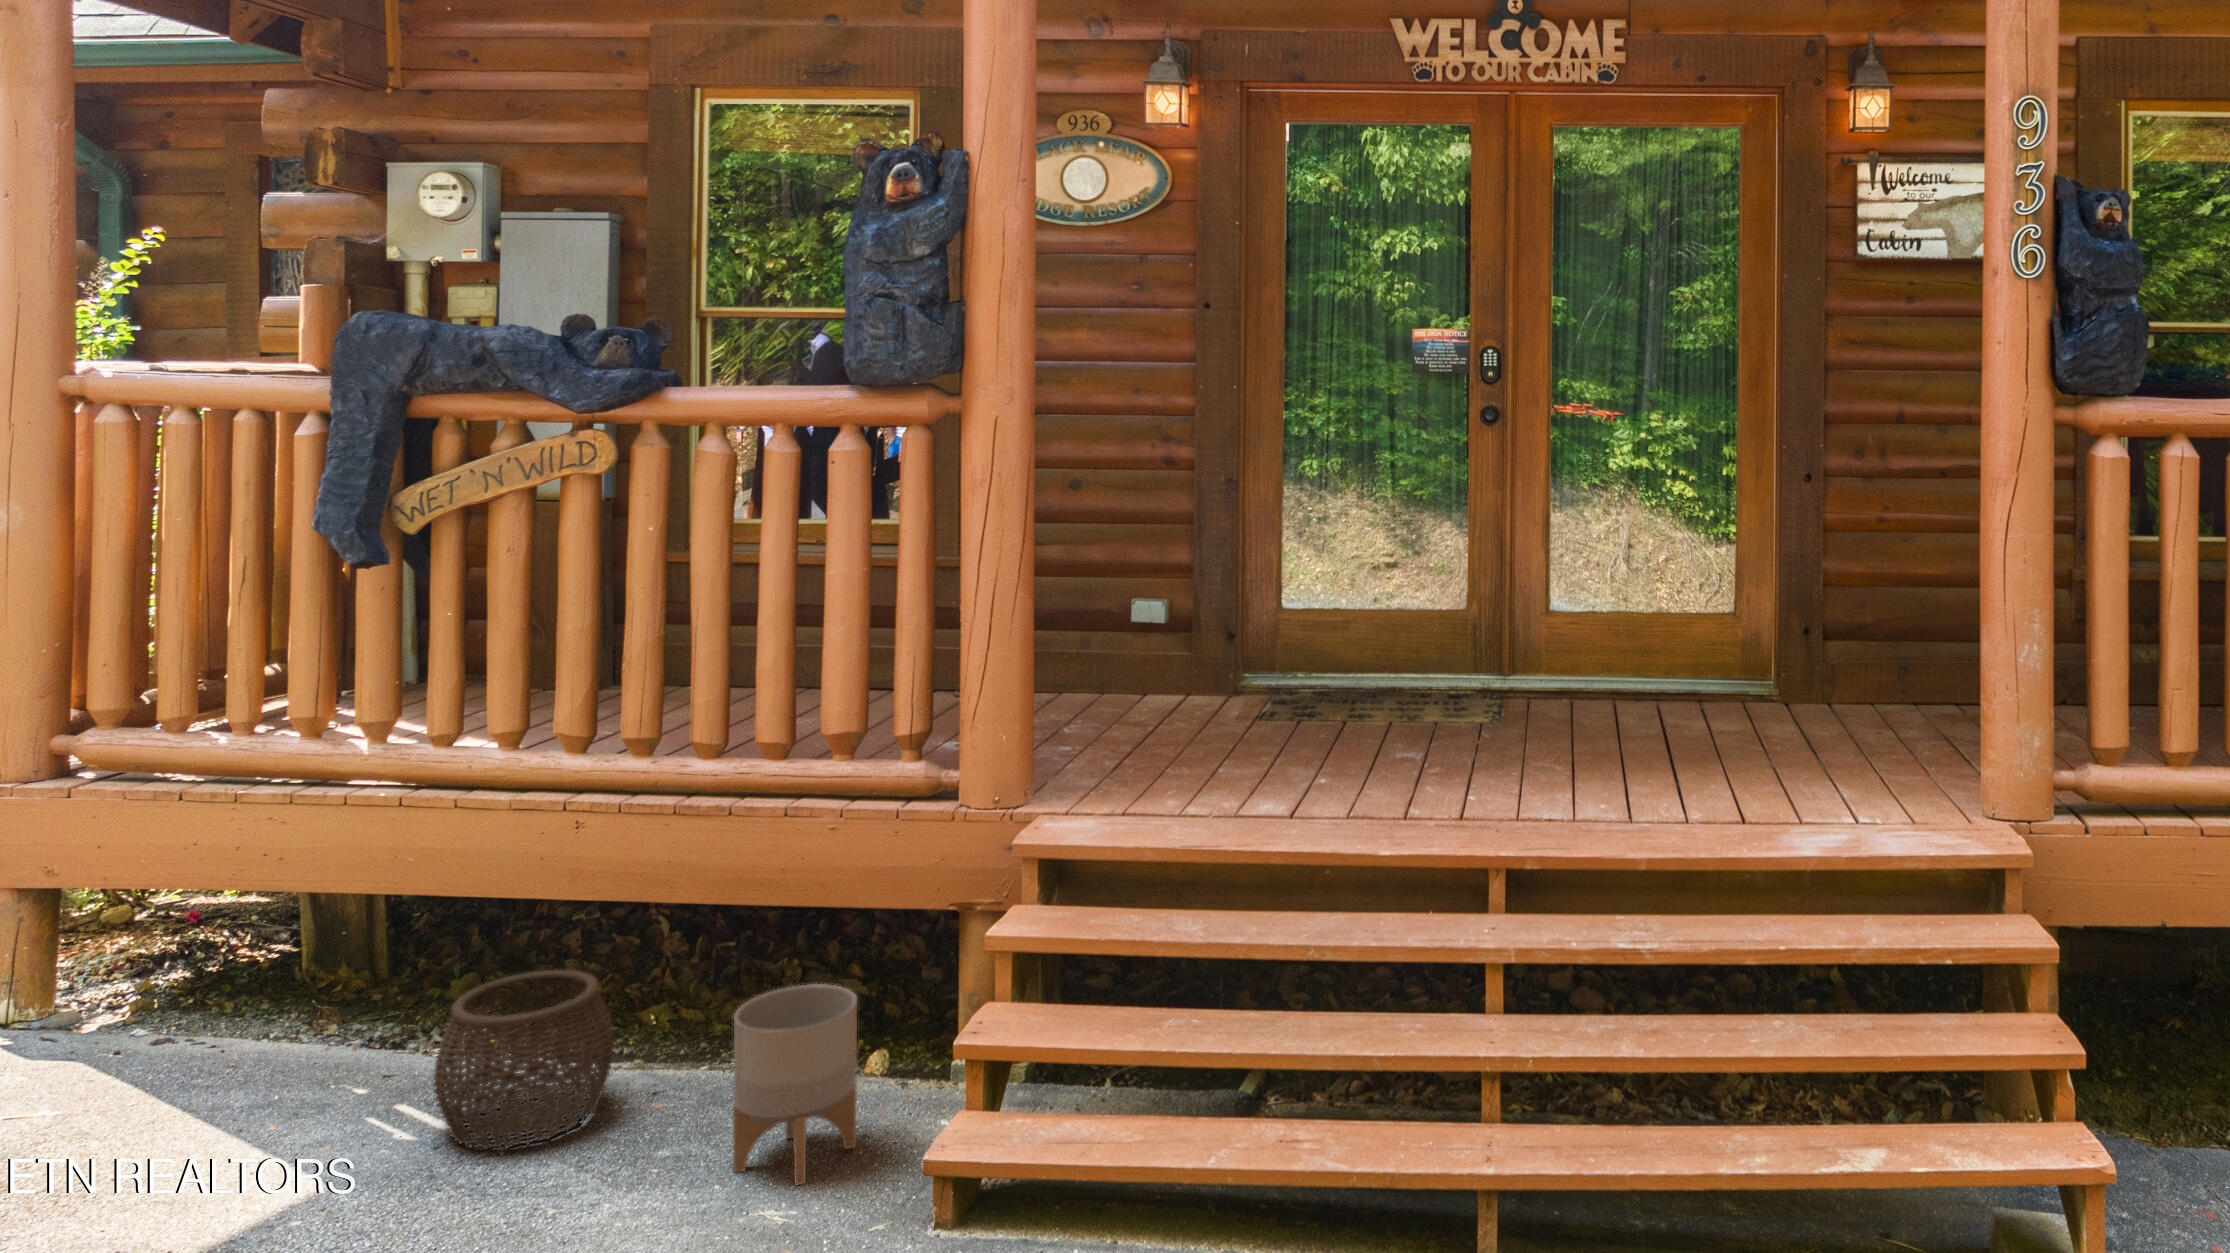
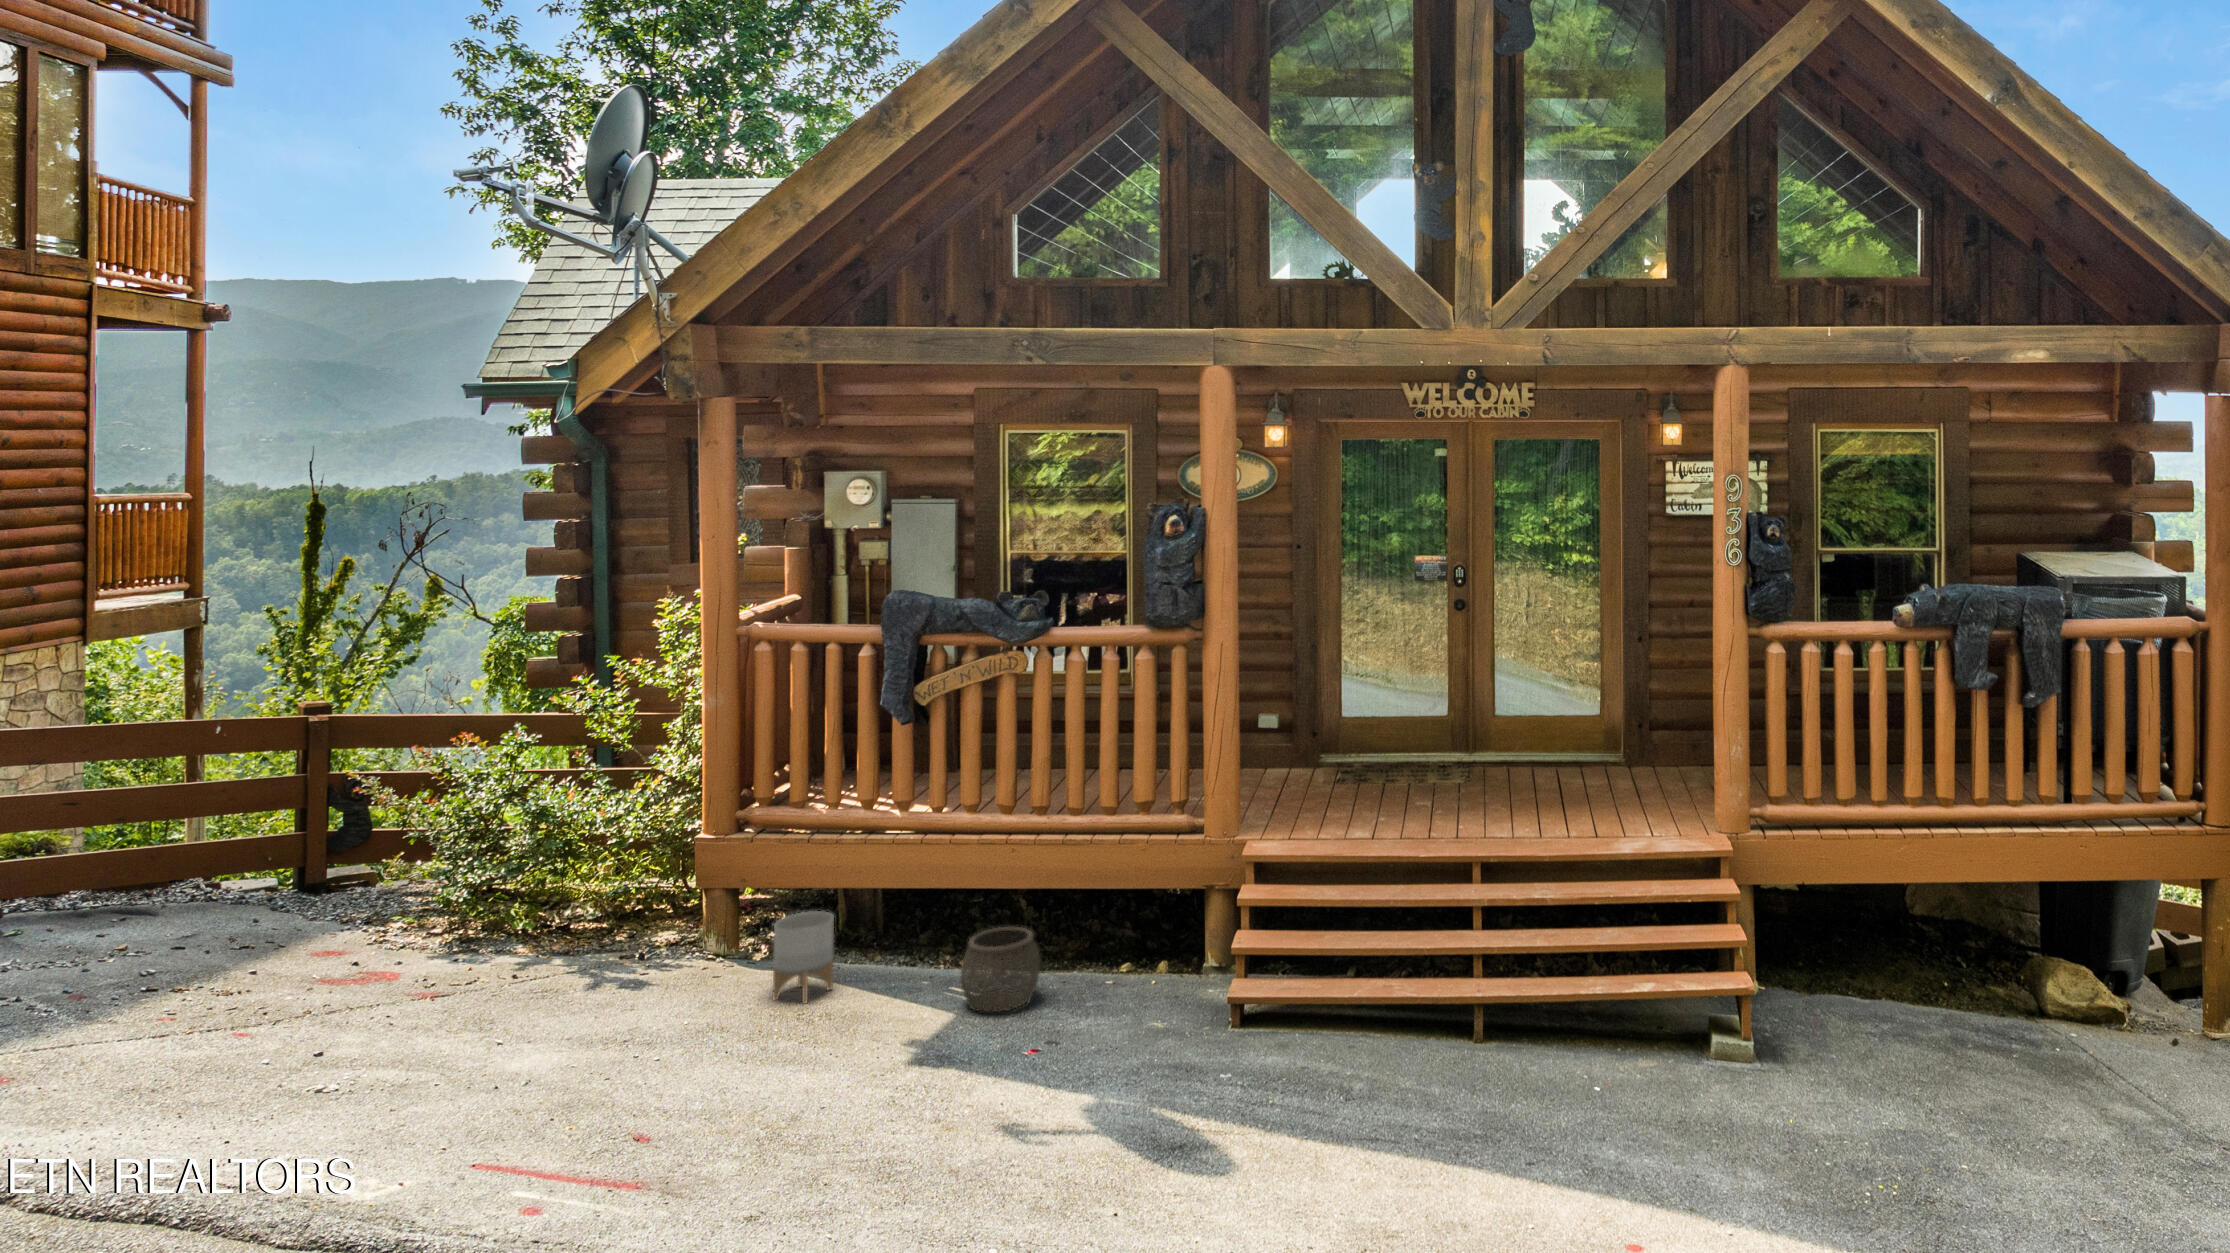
planter: present [733,984,857,1185] -> present [773,911,834,1004]

